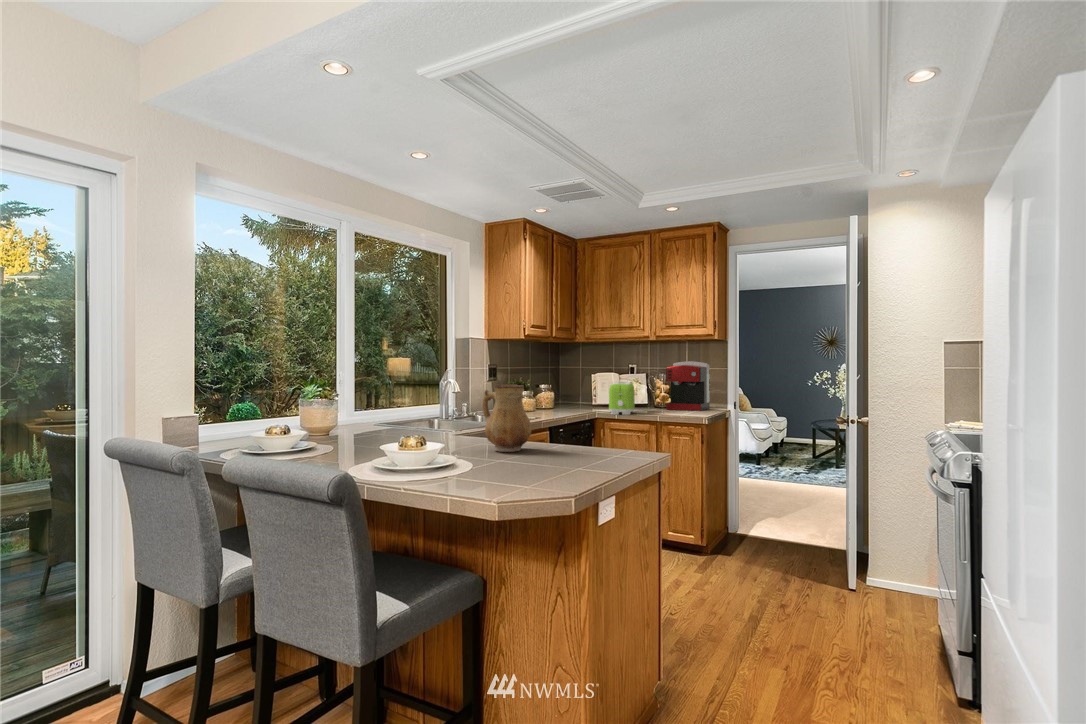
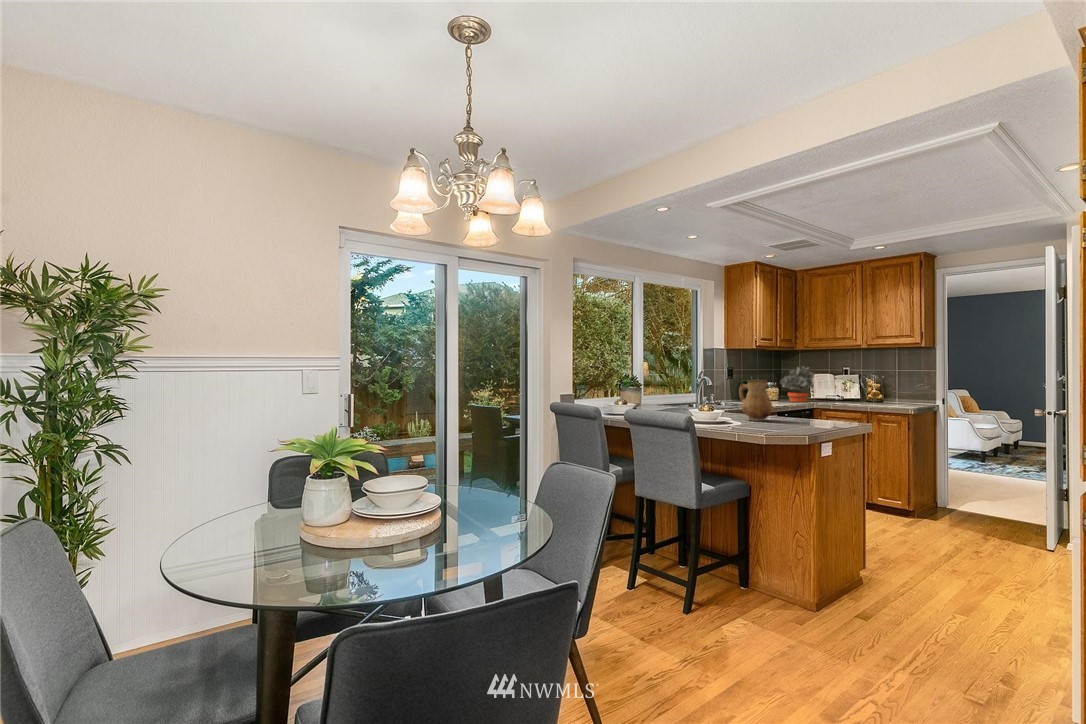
coffee maker: present [666,361,710,411] -> none [877,365,919,405]
potted plant: none [555,362,596,410] -> present [780,366,814,402]
toaster: present [609,382,635,415] -> none [826,381,848,406]

